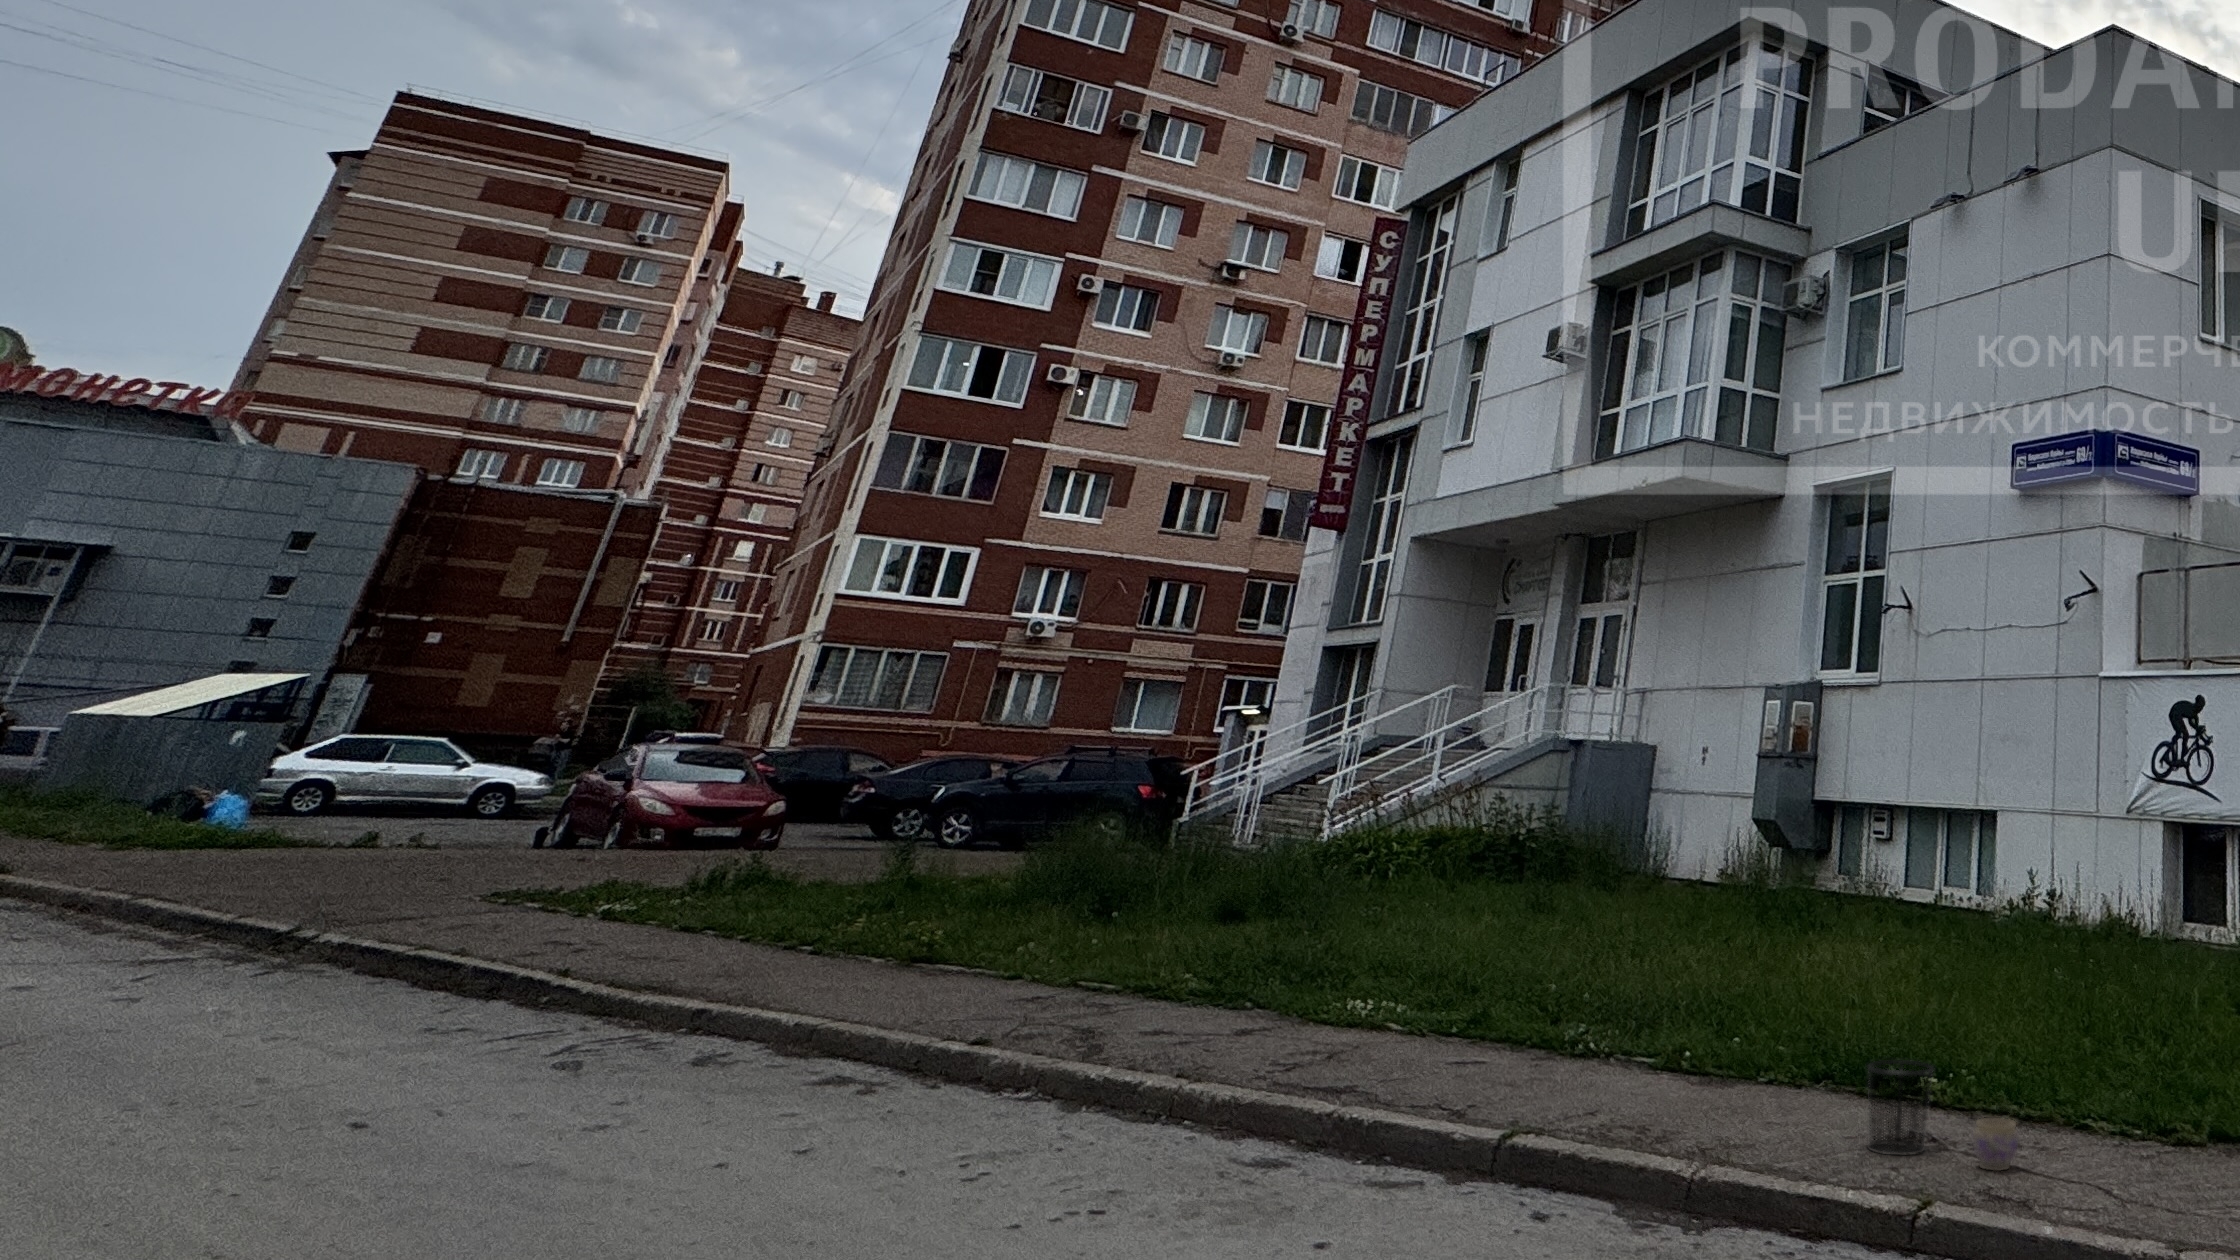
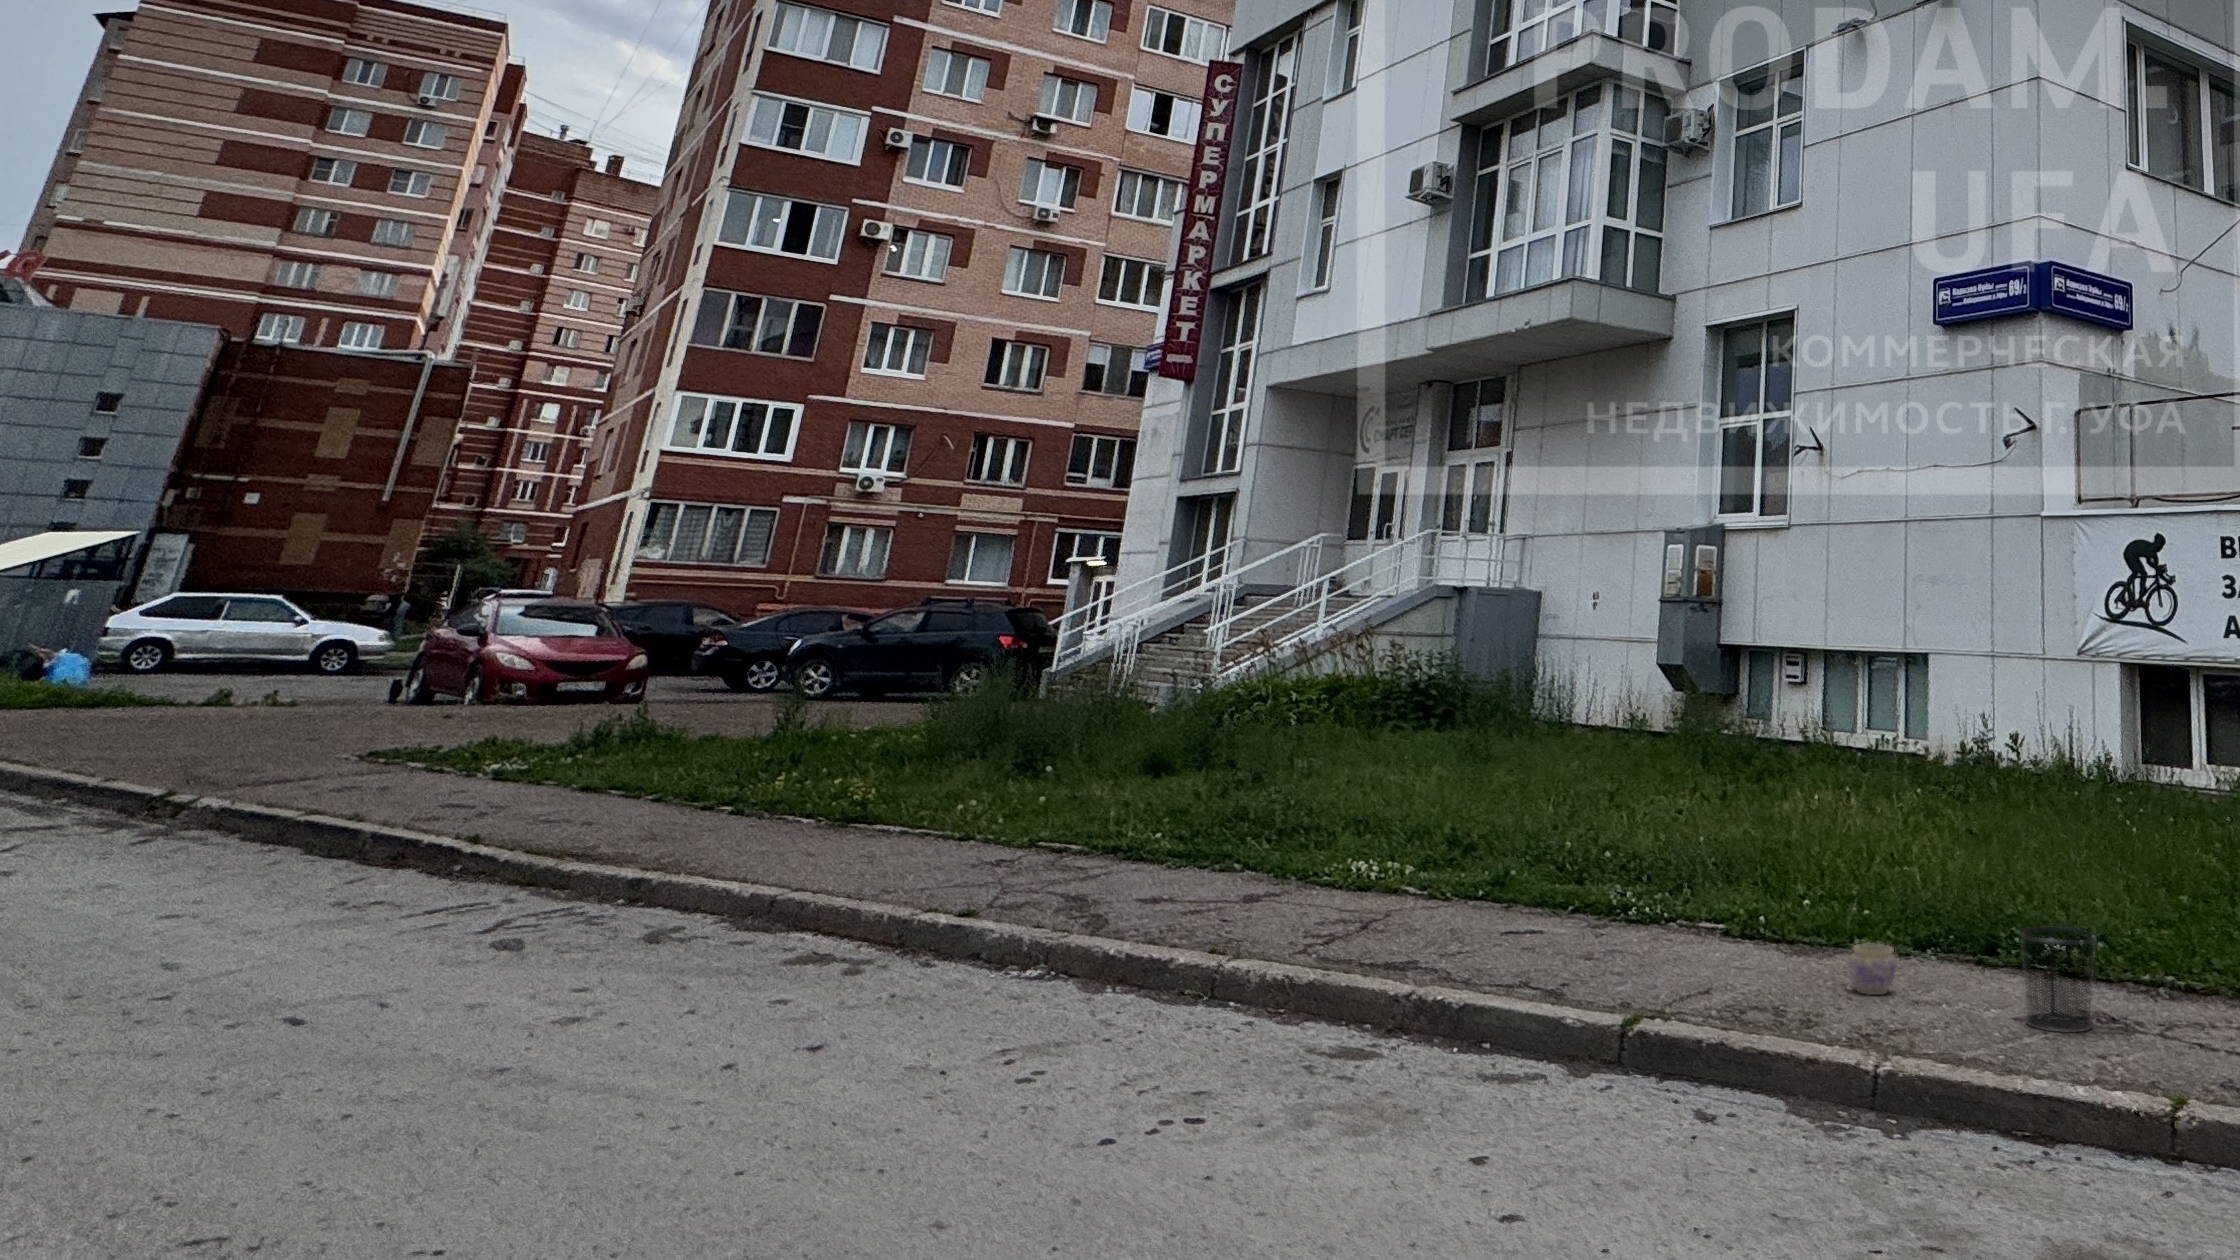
planter: present [1973,1118,2019,1171] -> present [1849,944,1897,995]

